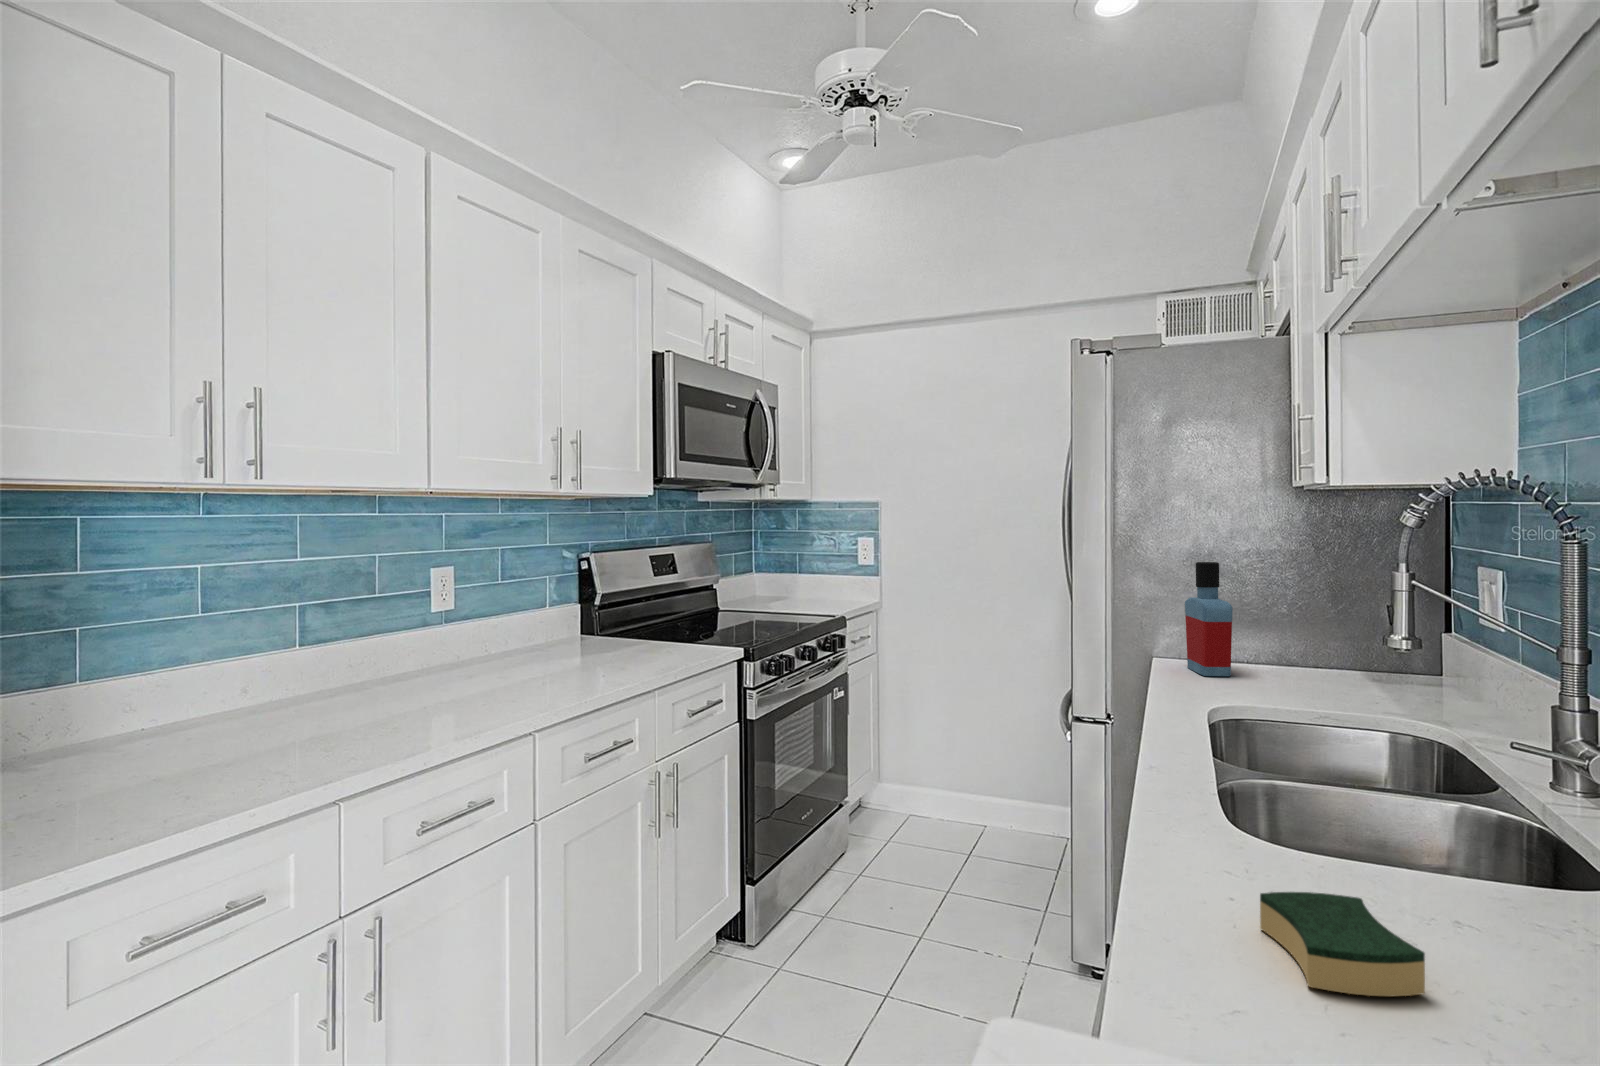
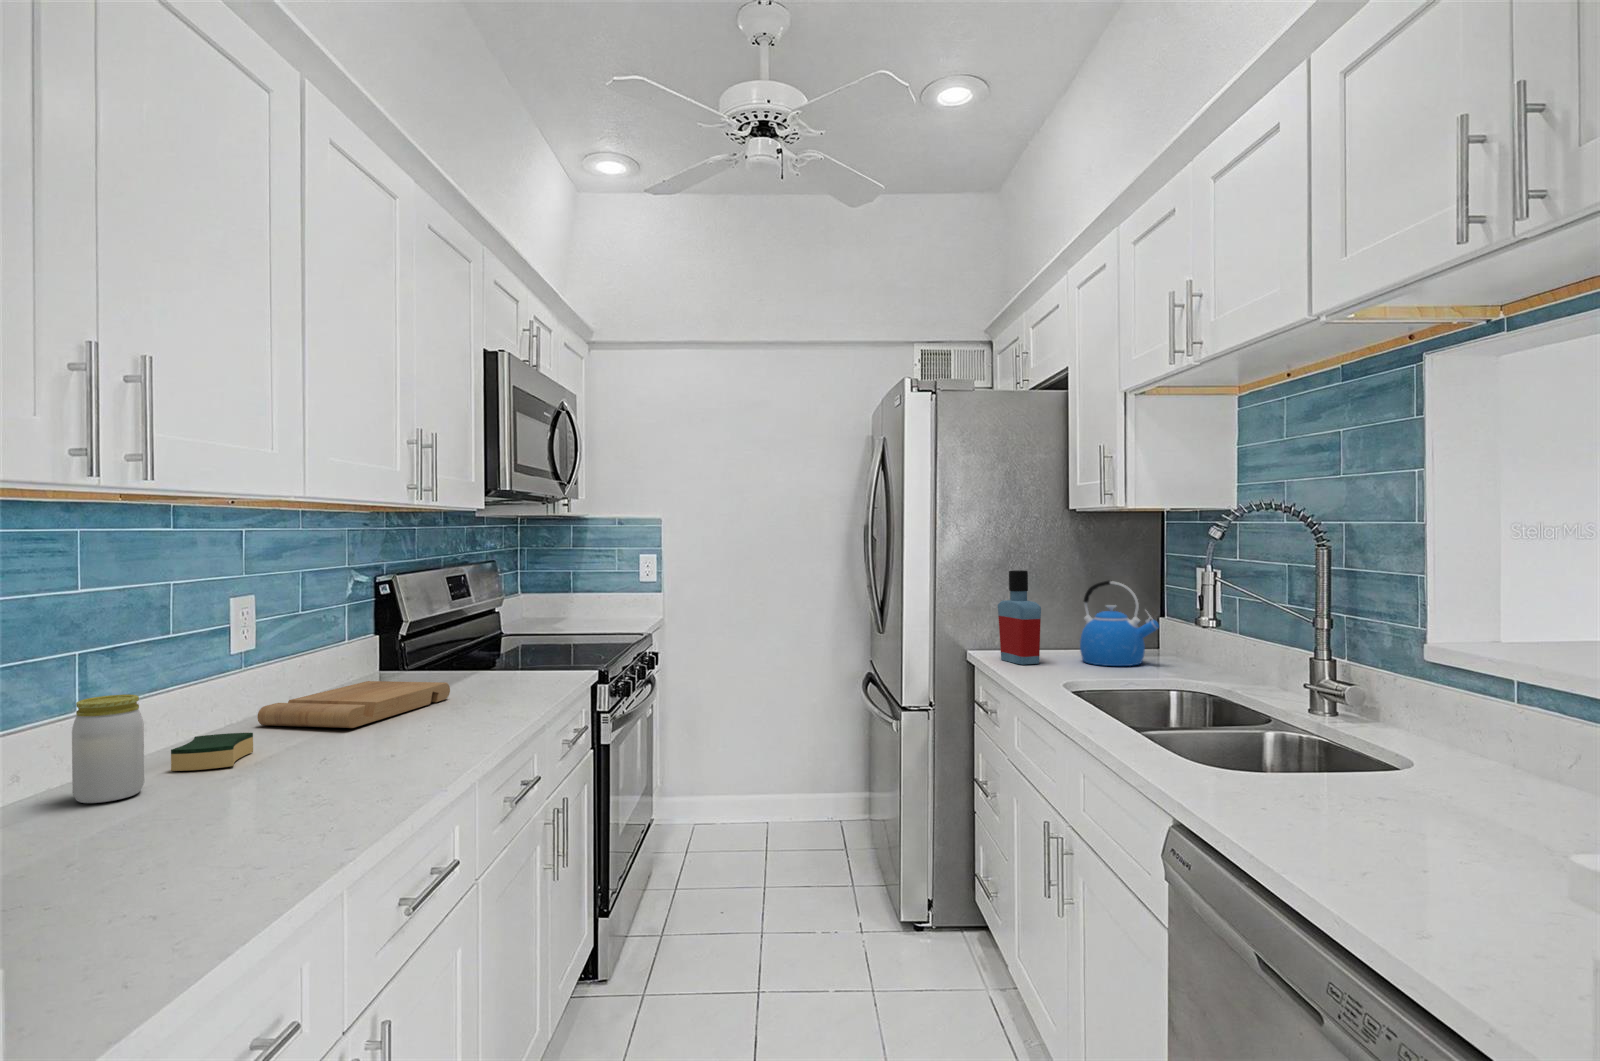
kettle: none [1292,577,1403,689] -> present [1080,581,1159,666]
cutting board: none [413,647,582,688] -> present [257,681,450,728]
jar: none [205,649,260,733] -> present [72,694,144,803]
sponge: present [1260,892,1425,996] -> present [171,733,253,771]

